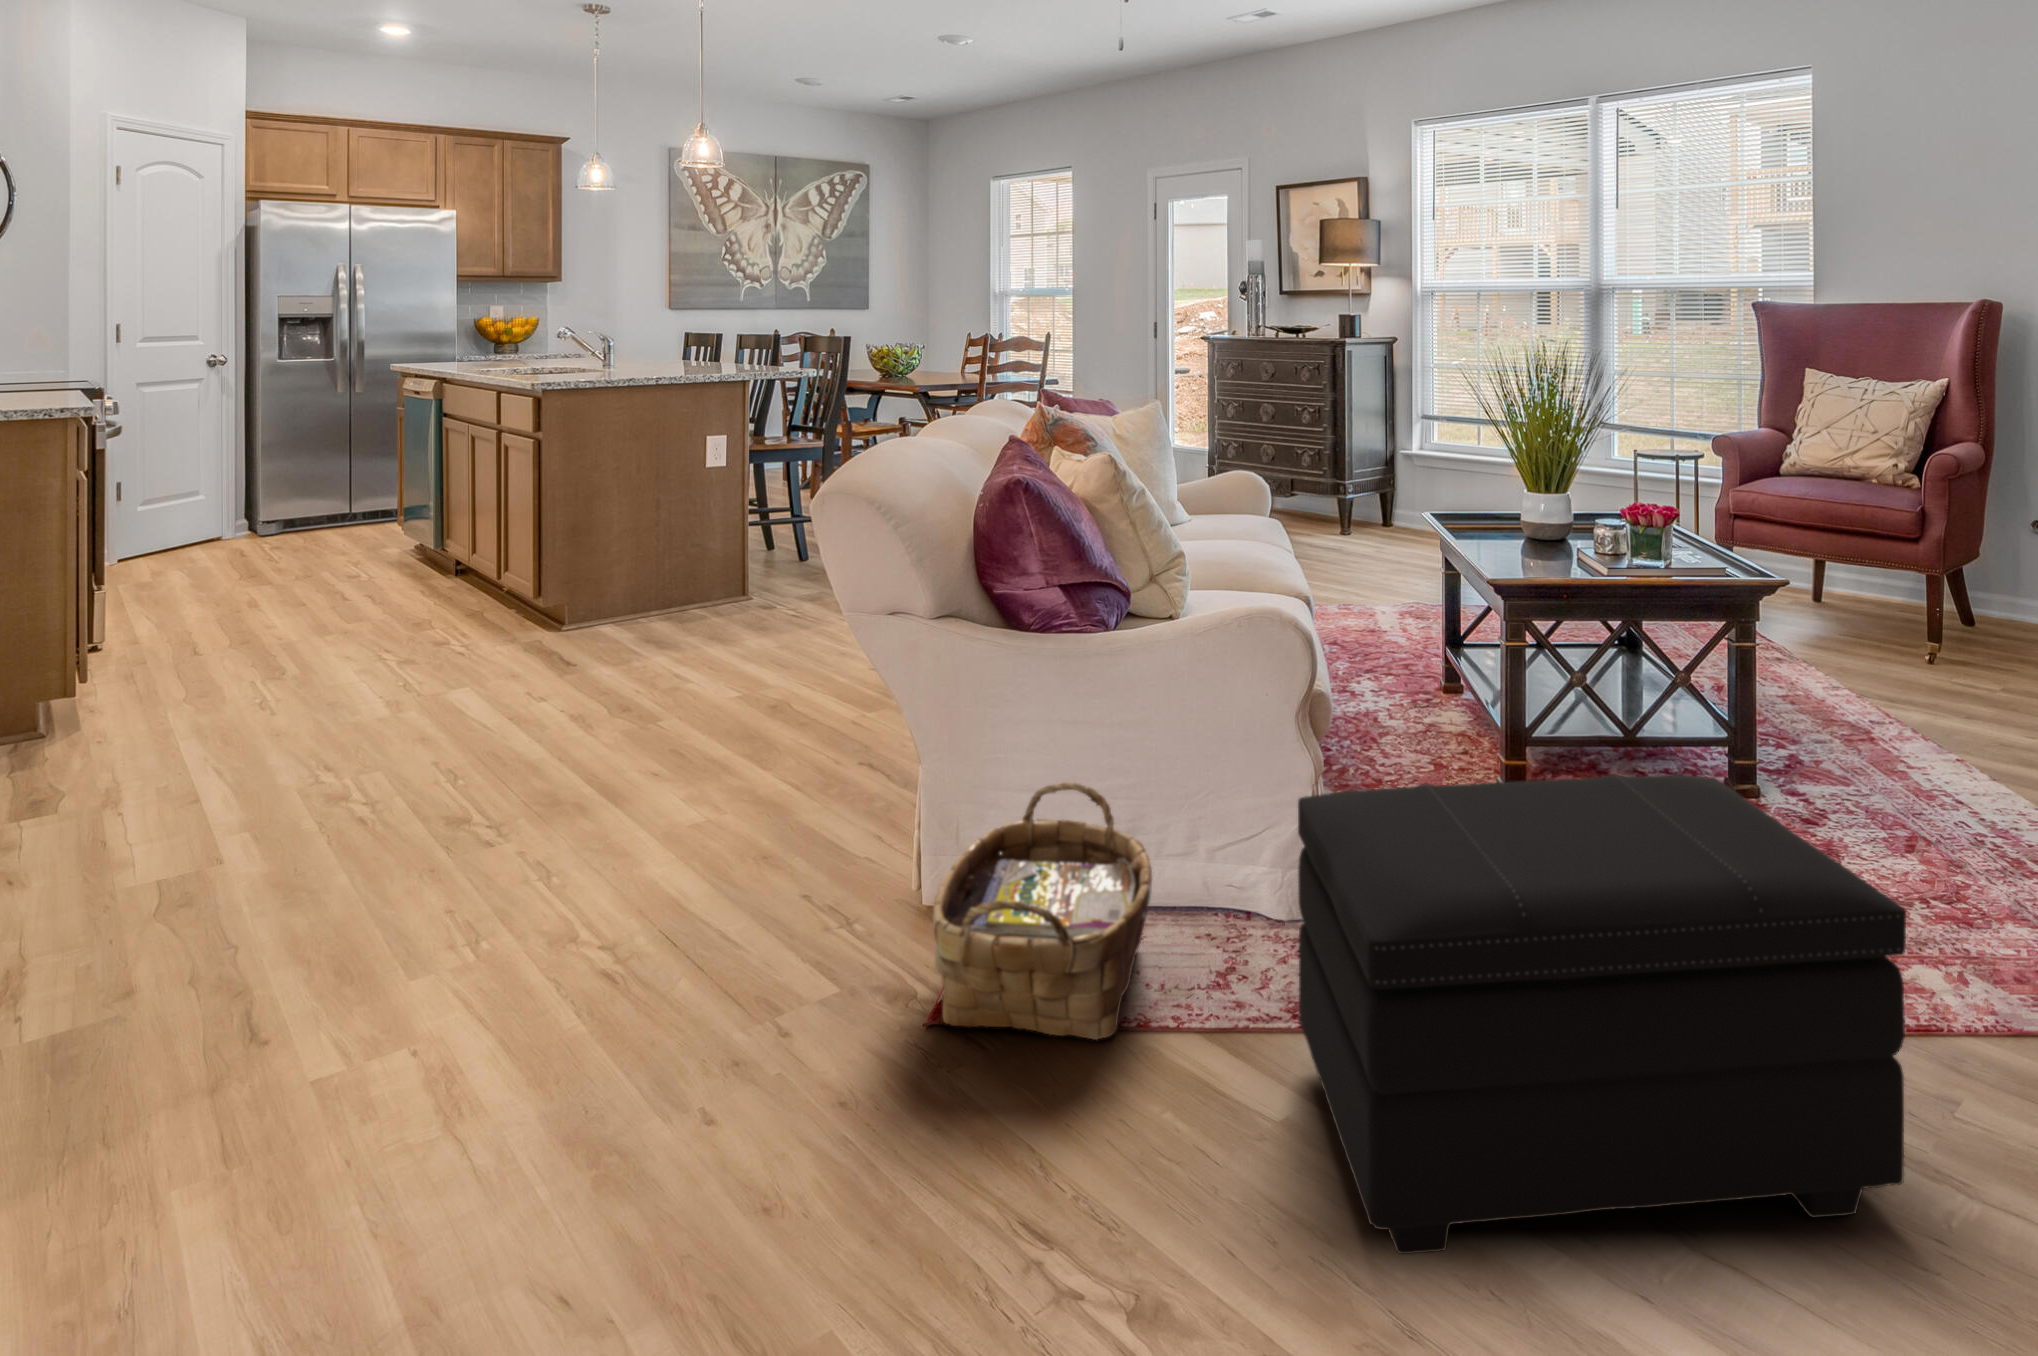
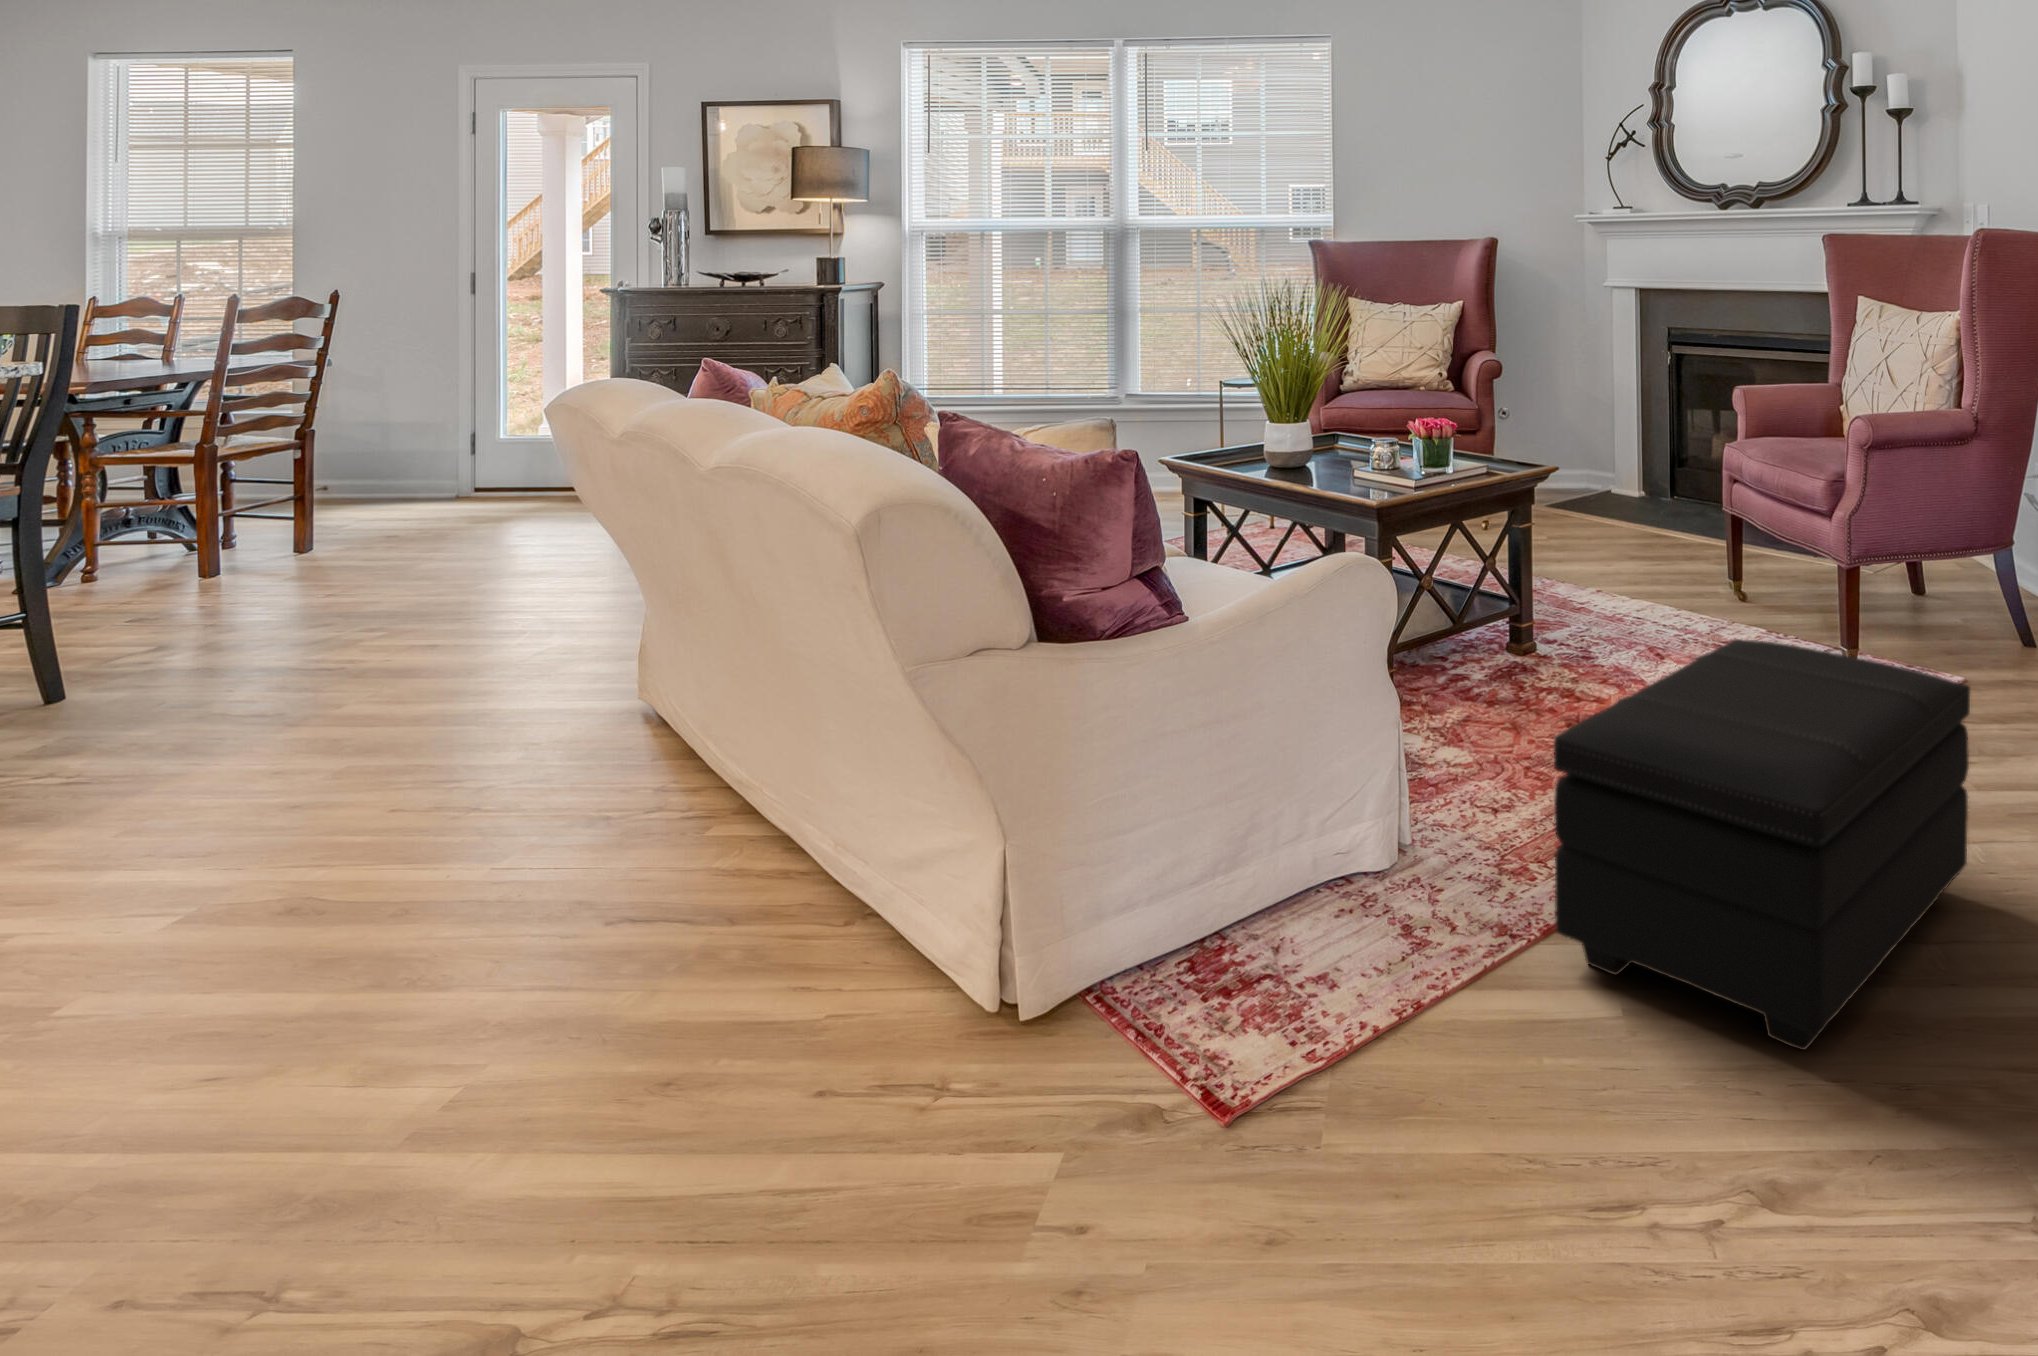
woven basket: present [933,782,1152,1040] -> none [1167,804,1418,1090]

